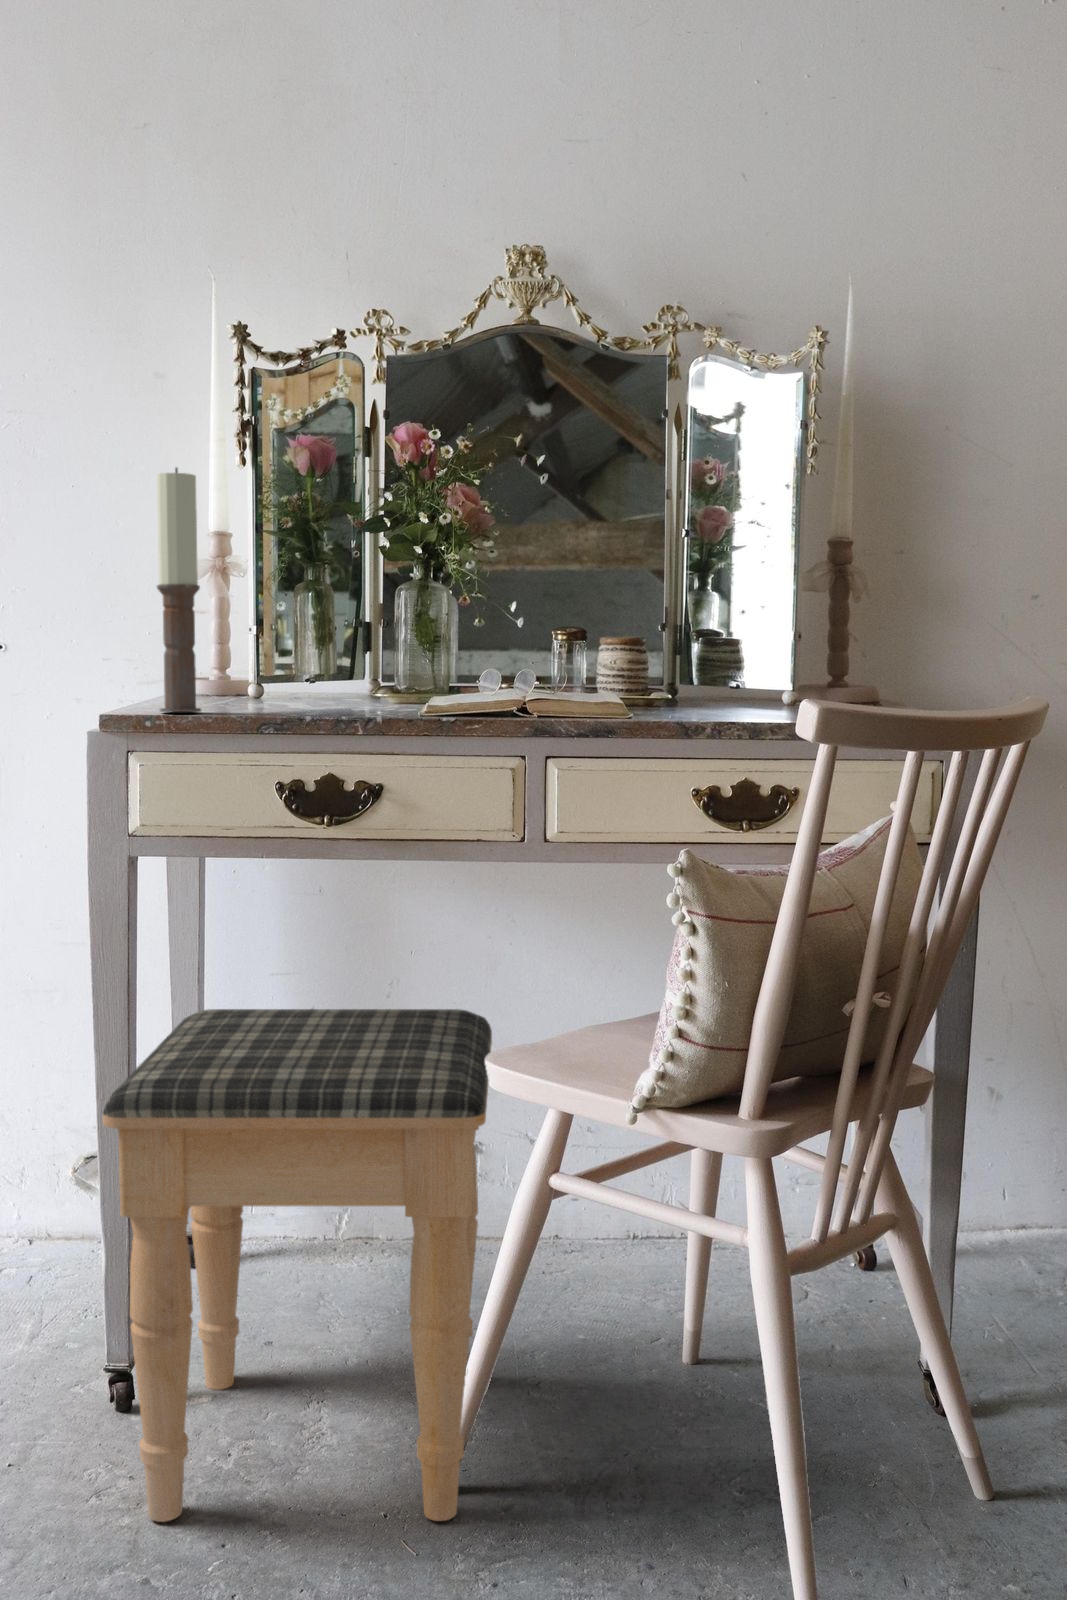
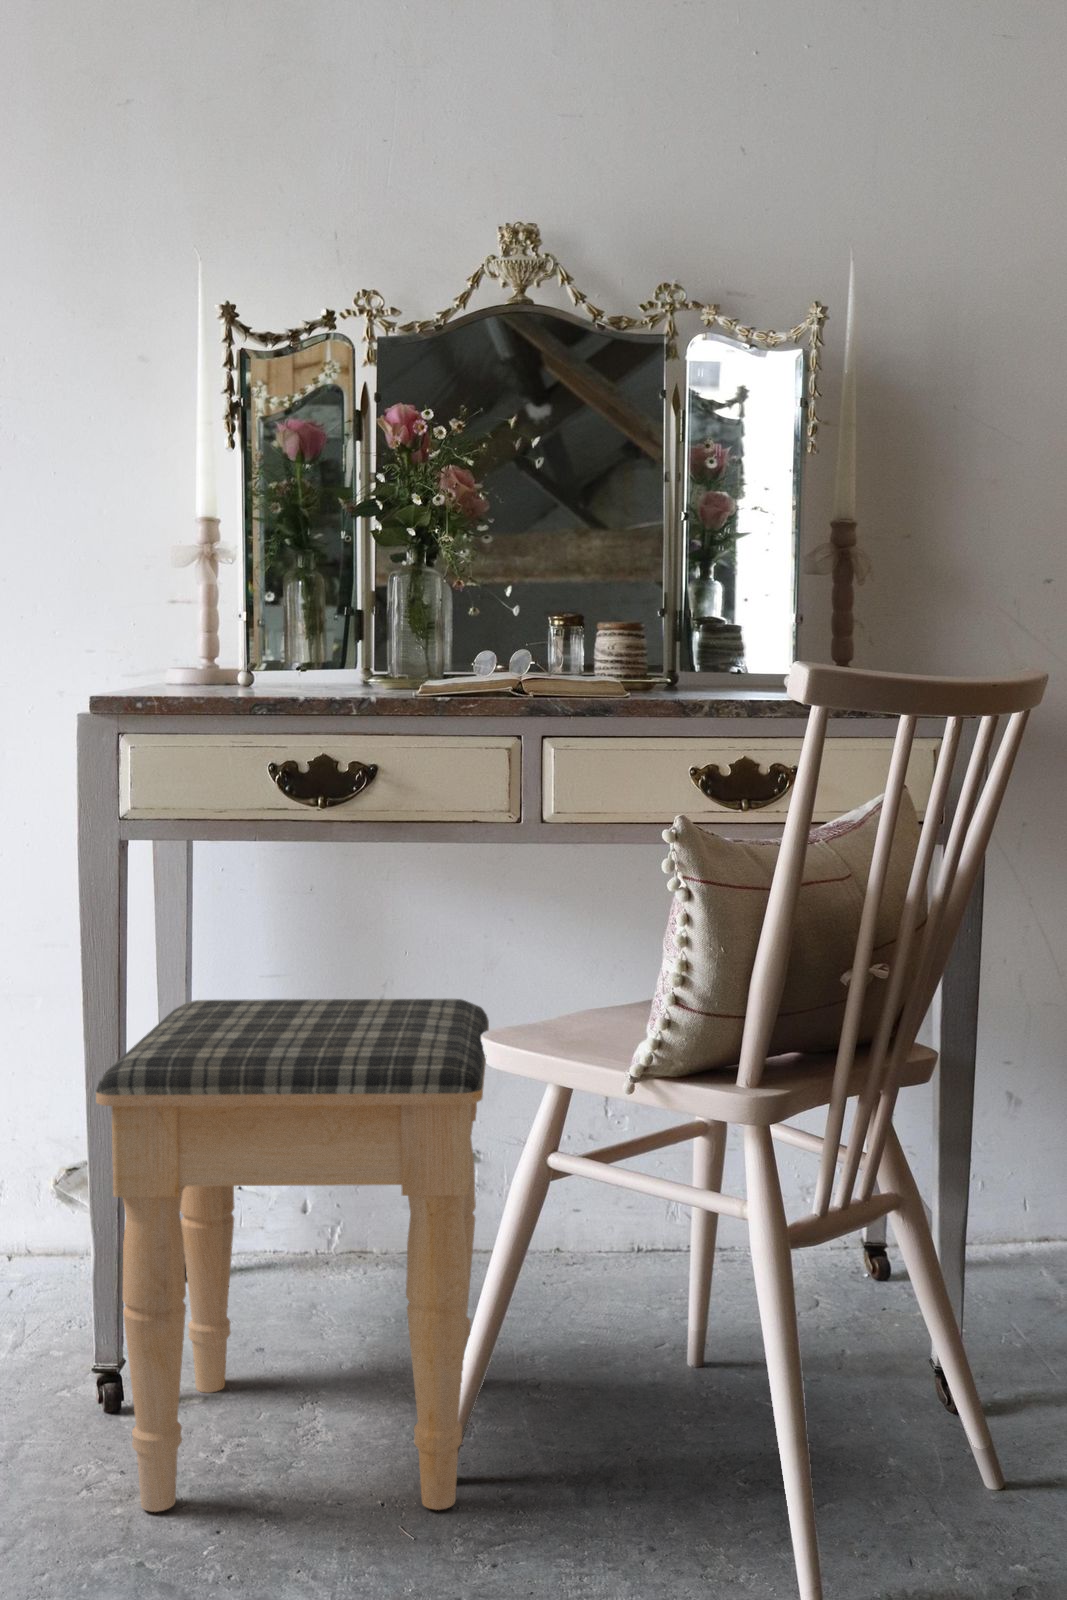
candle: present [157,468,201,712] -> none [147,447,192,694]

